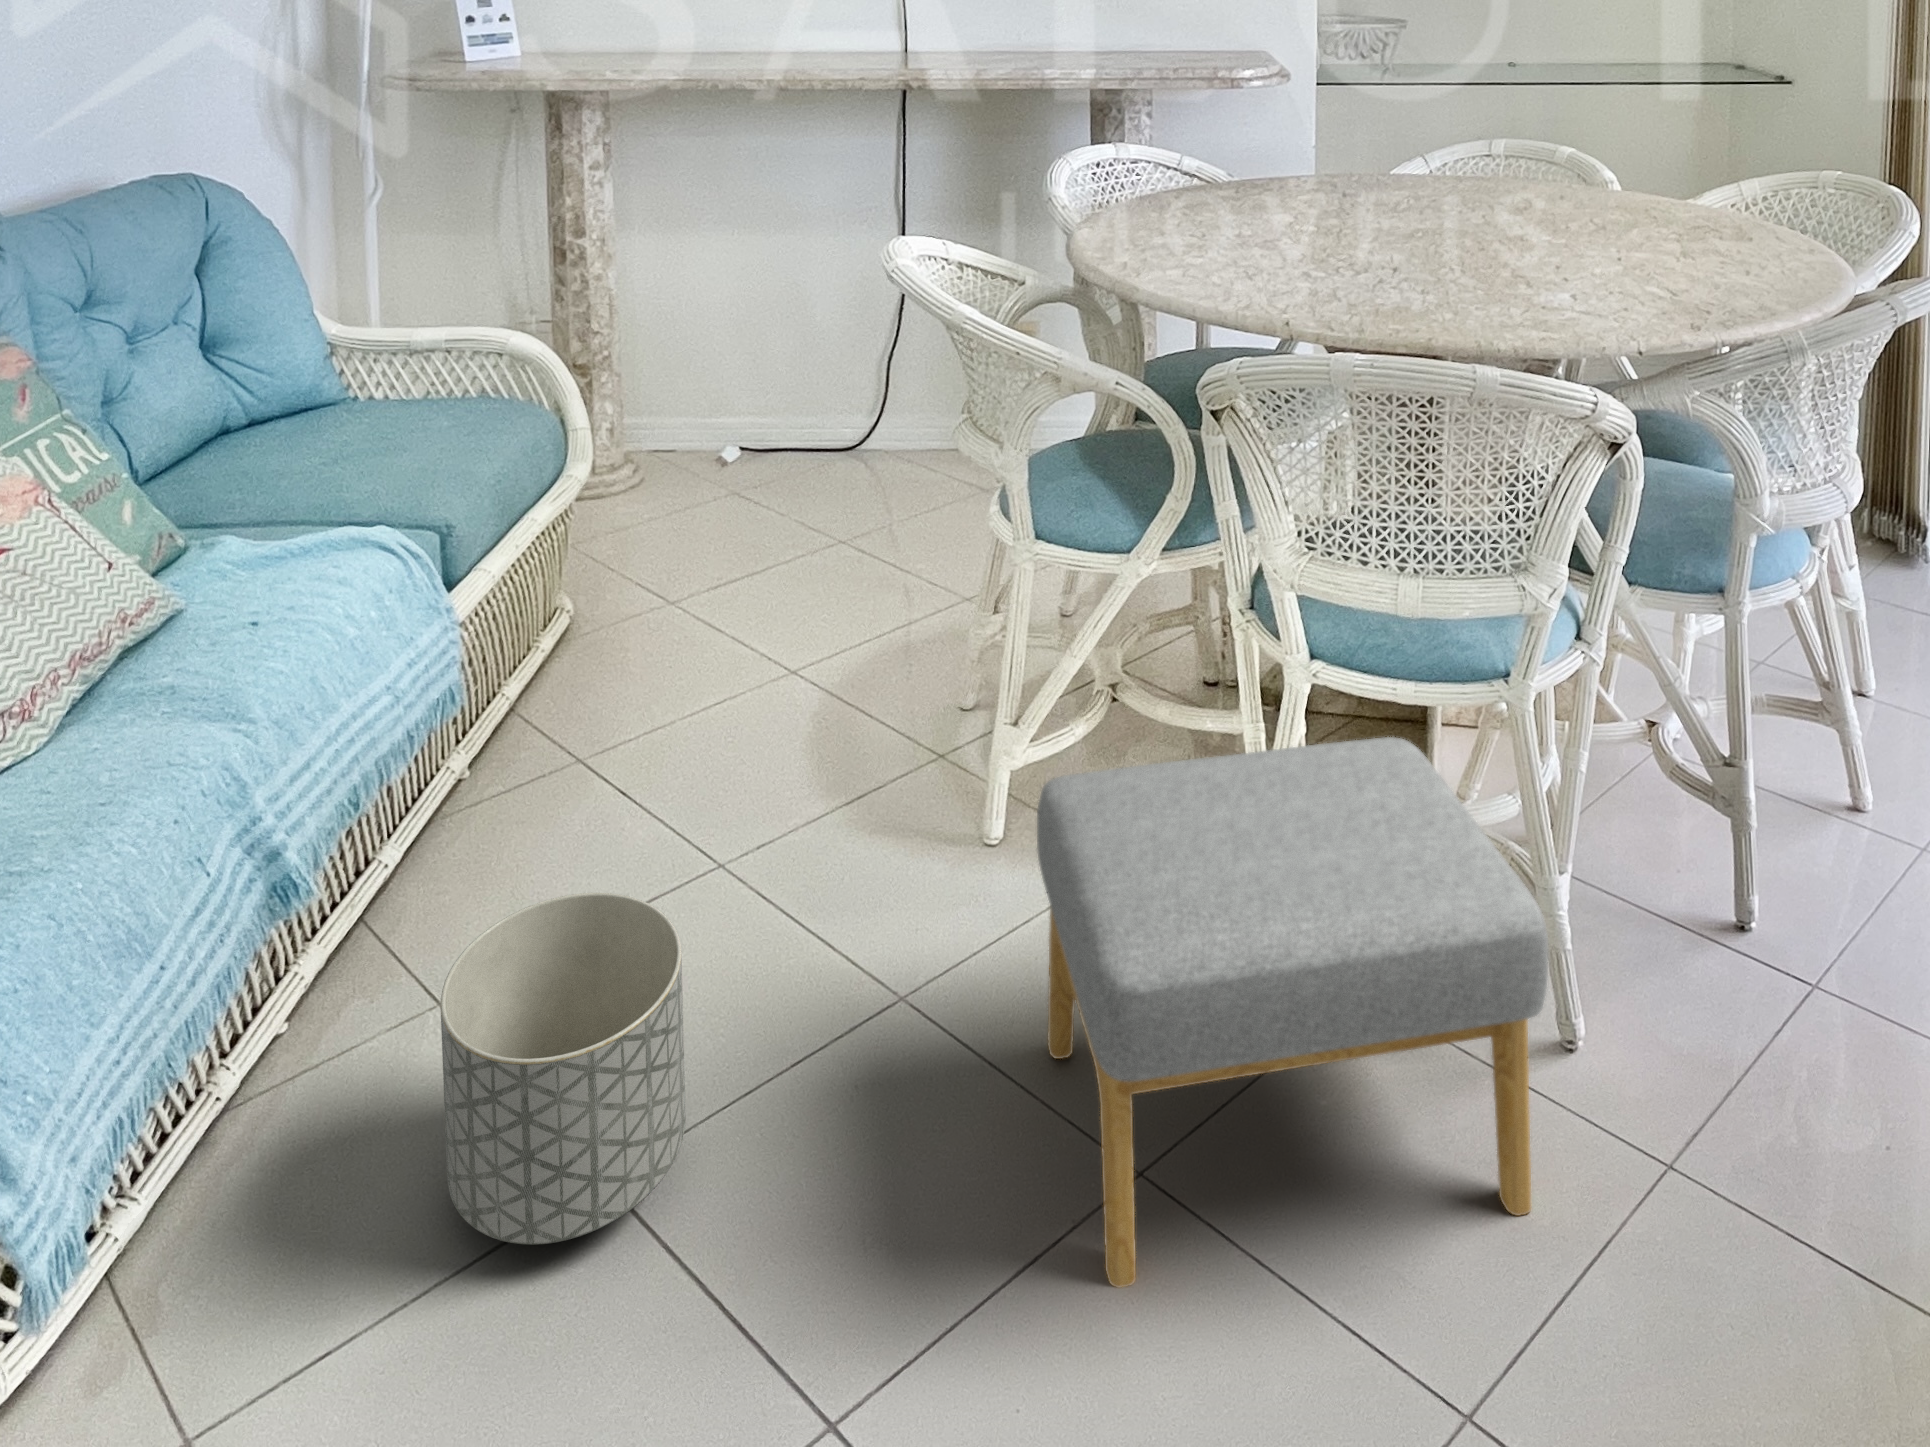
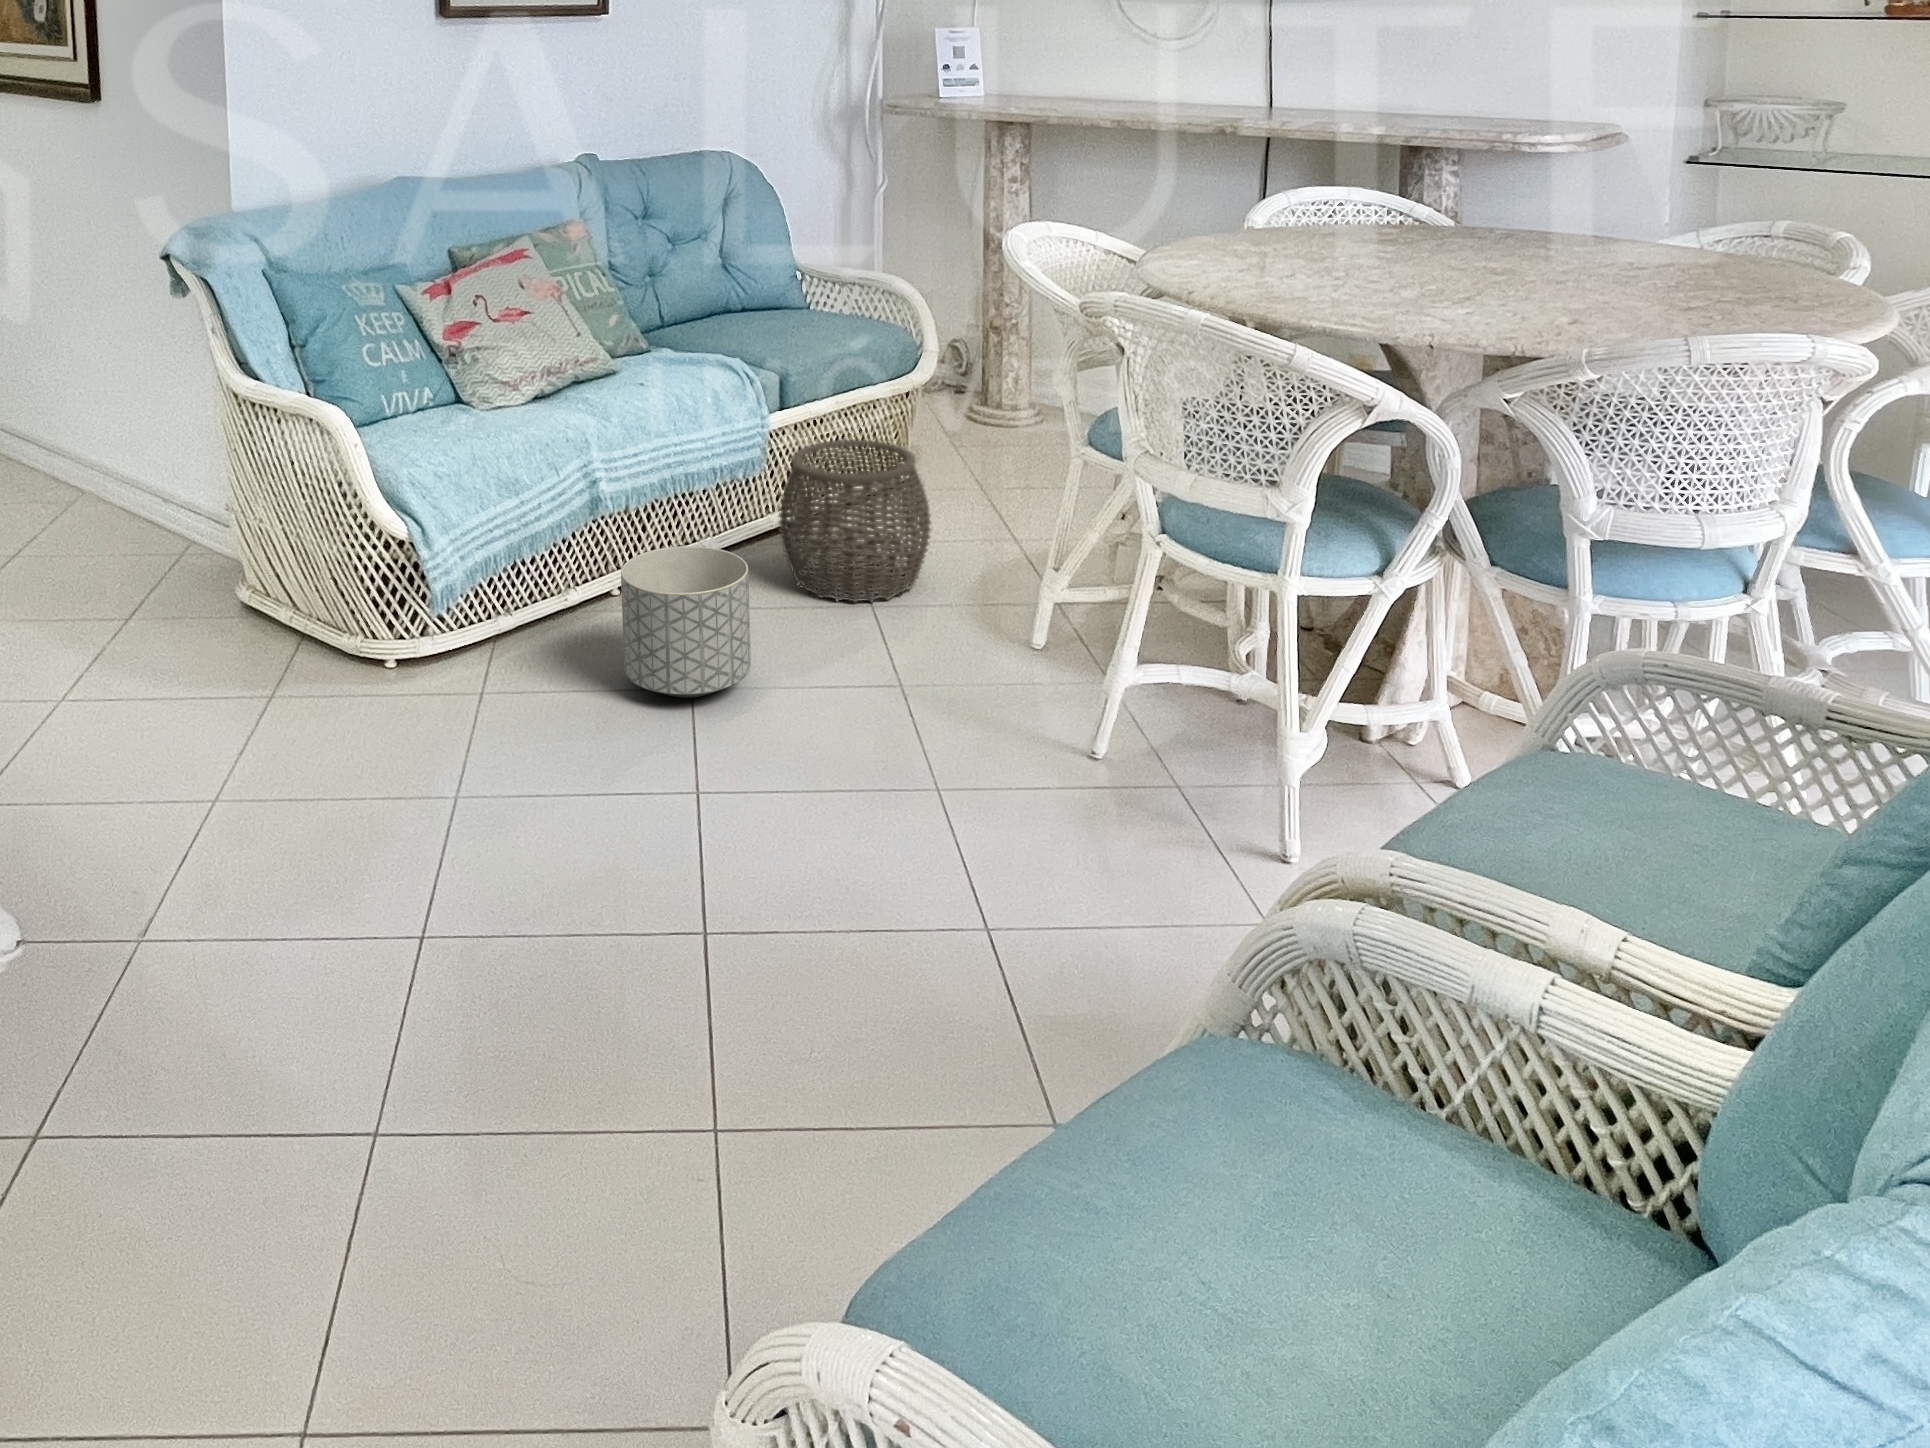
woven basket: none [500,583,736,866] -> present [778,440,931,602]
footstool: present [1037,737,1549,1288] -> none [872,563,1234,912]

